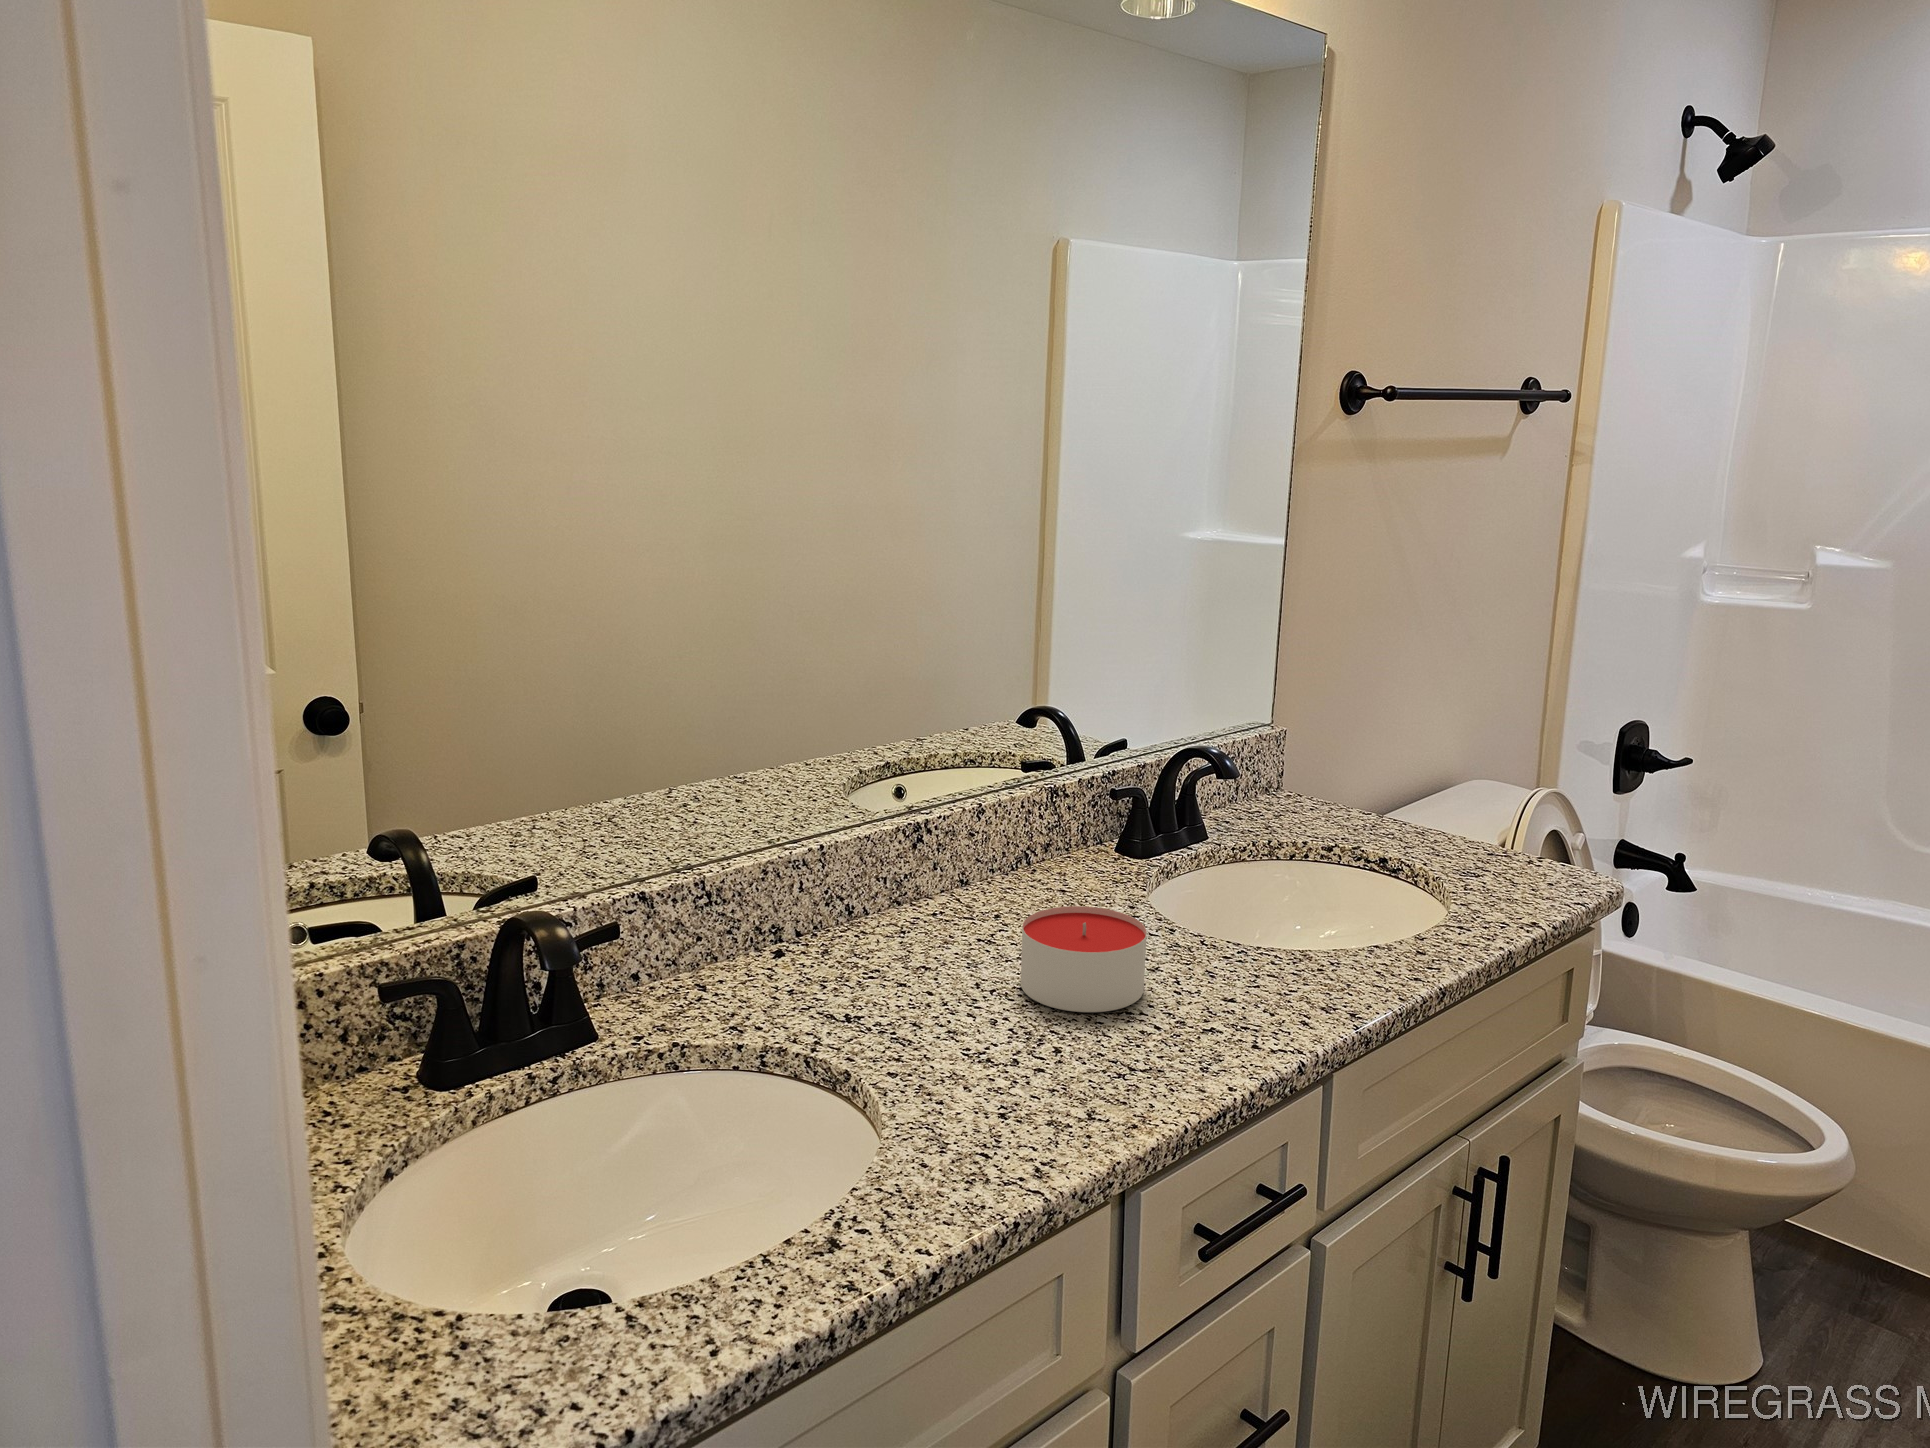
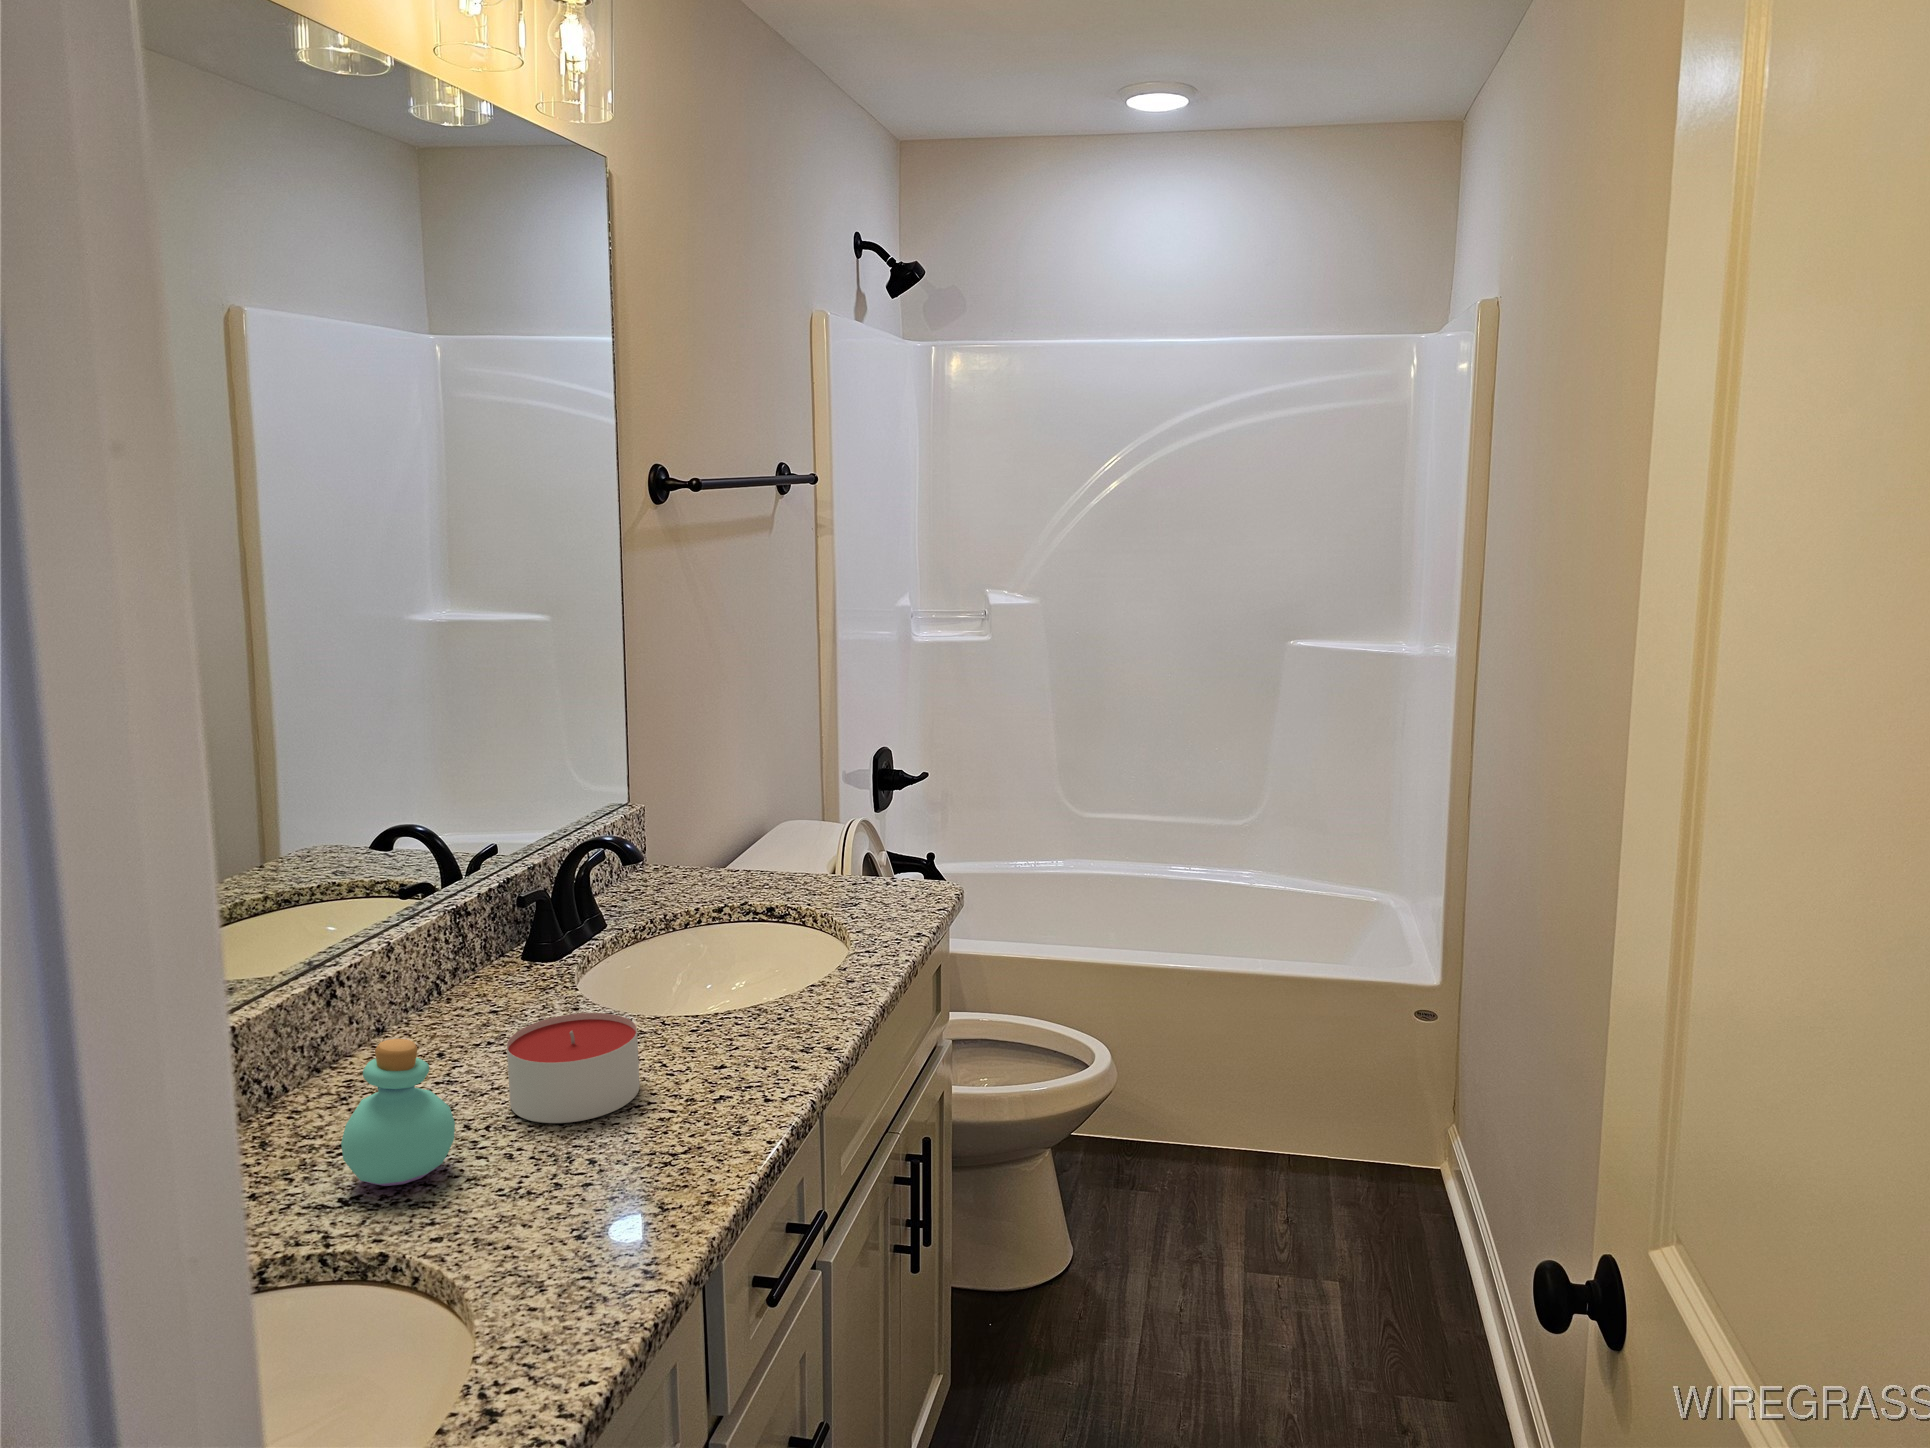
perfume bottle: none [856,884,950,1018] -> present [341,1039,455,1186]

